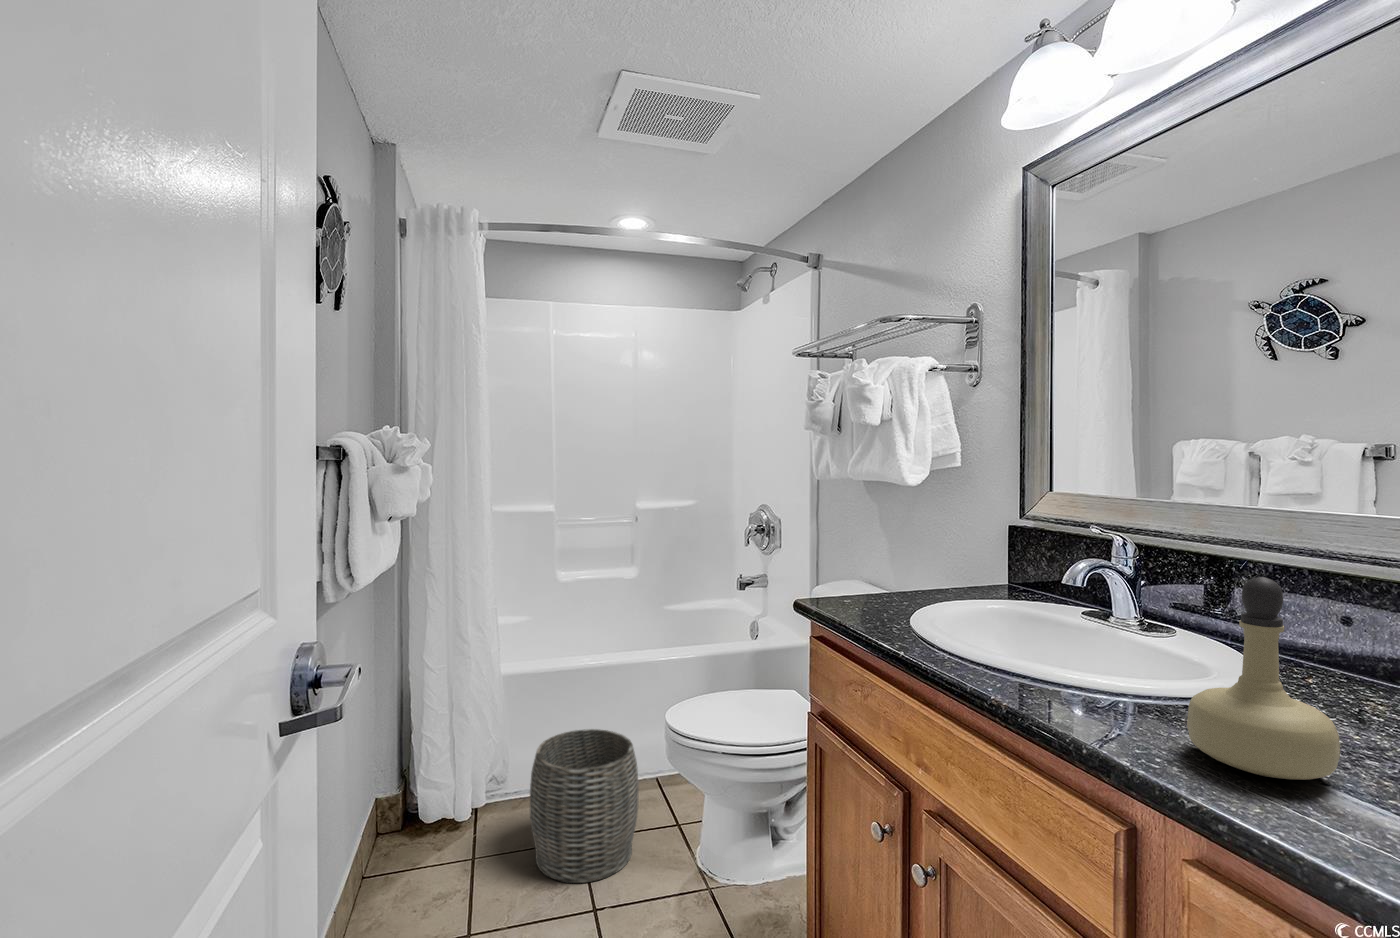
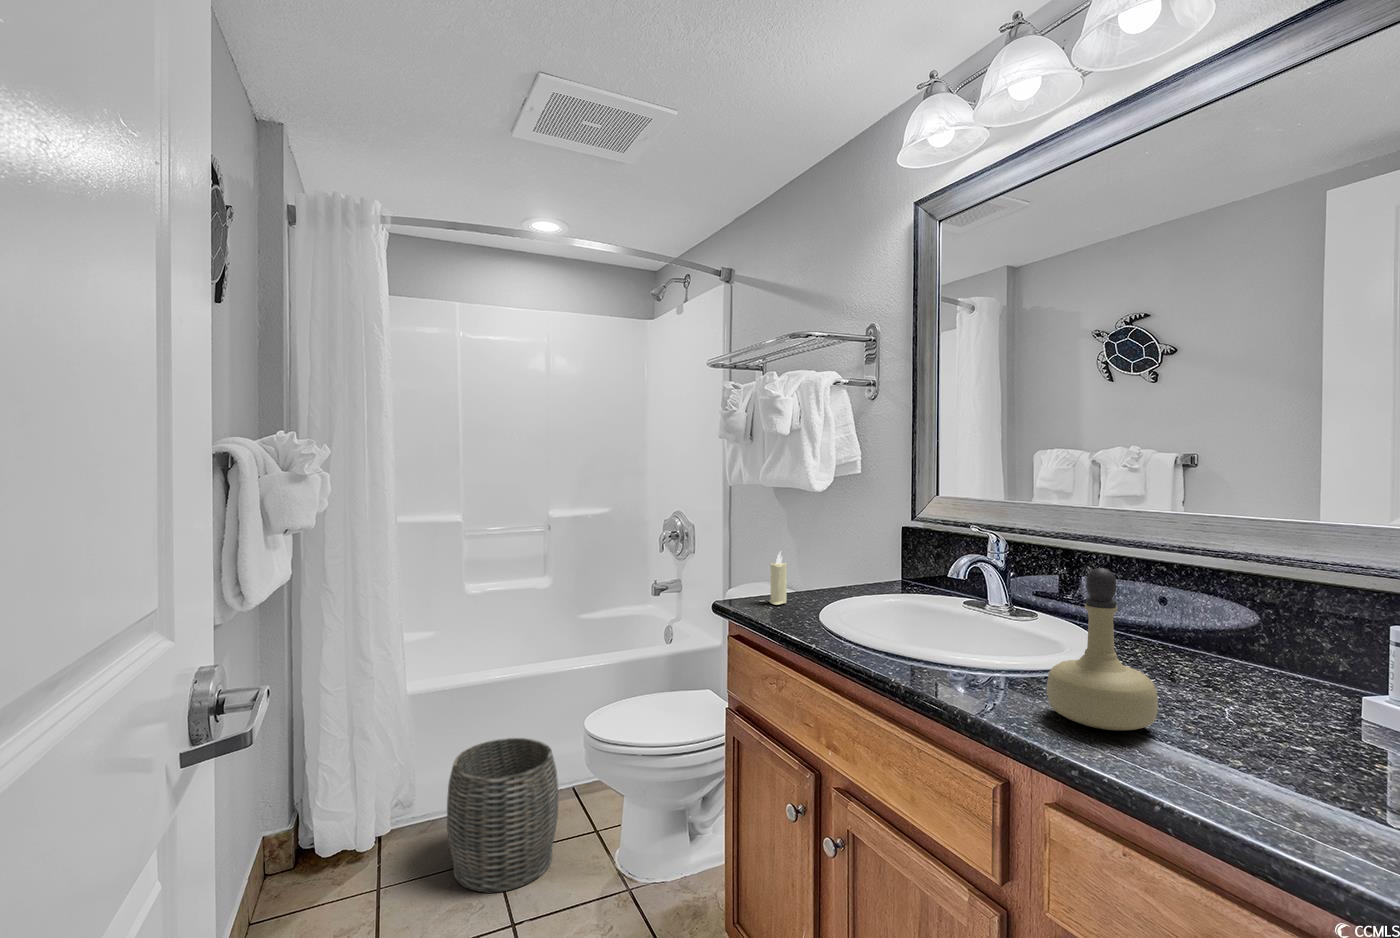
candle: none [856,548,876,606] -> present [769,551,787,605]

